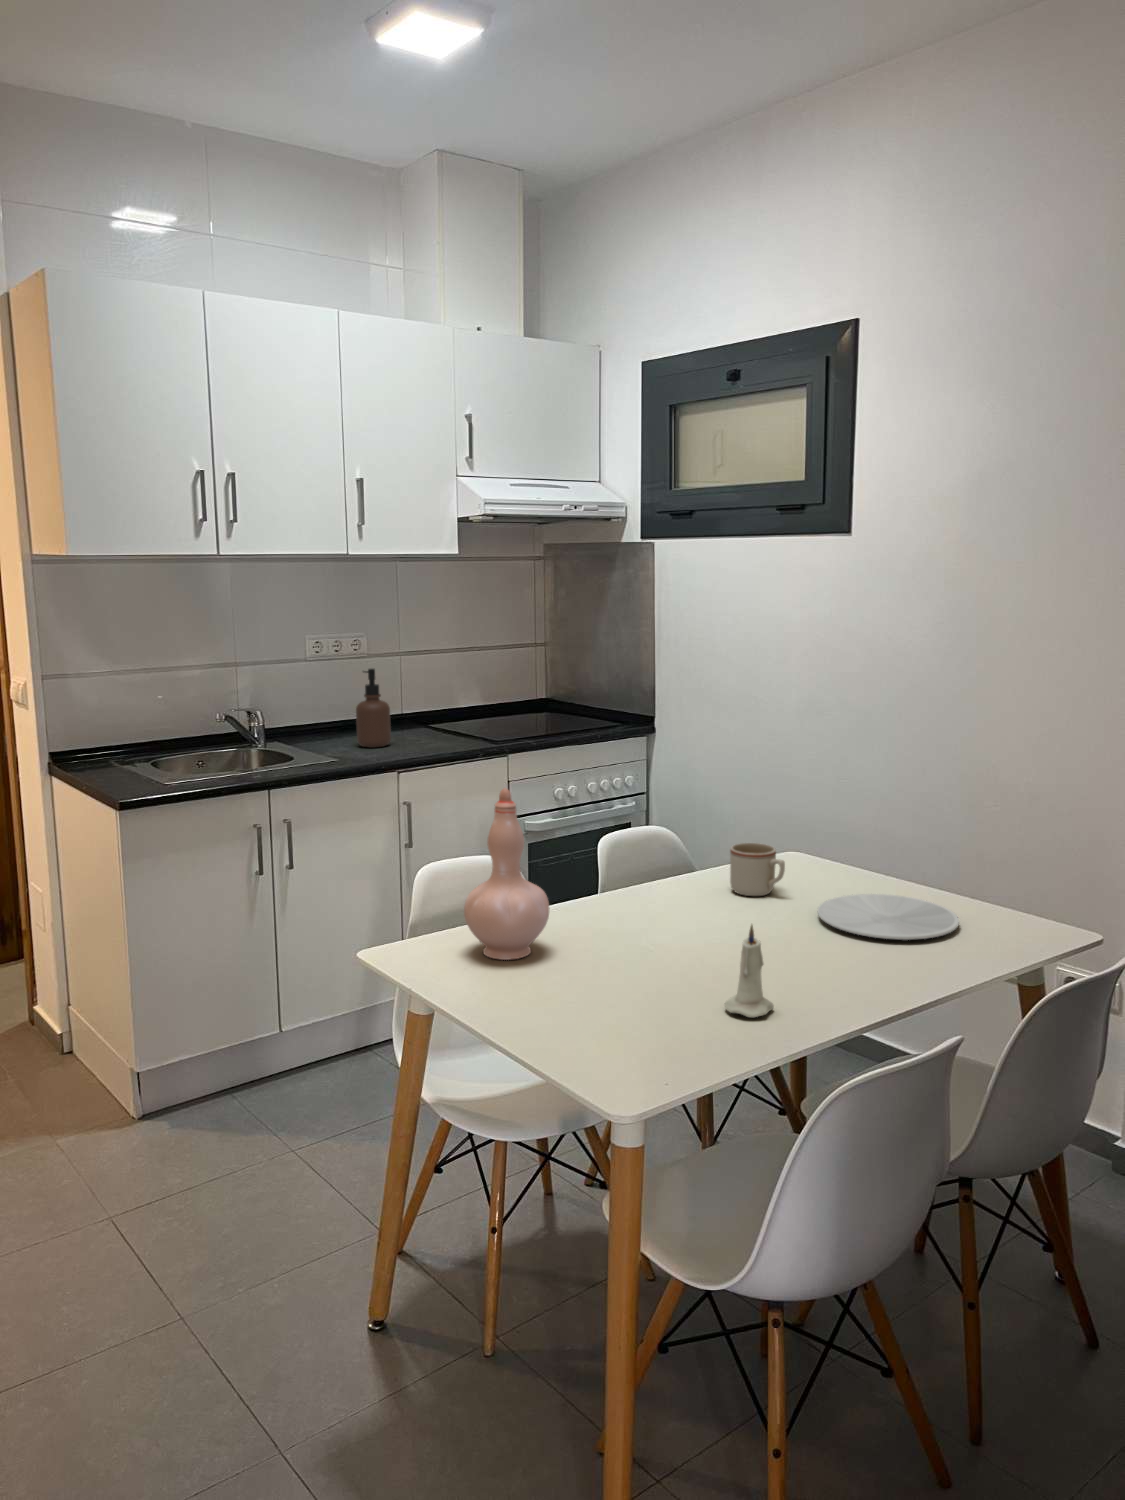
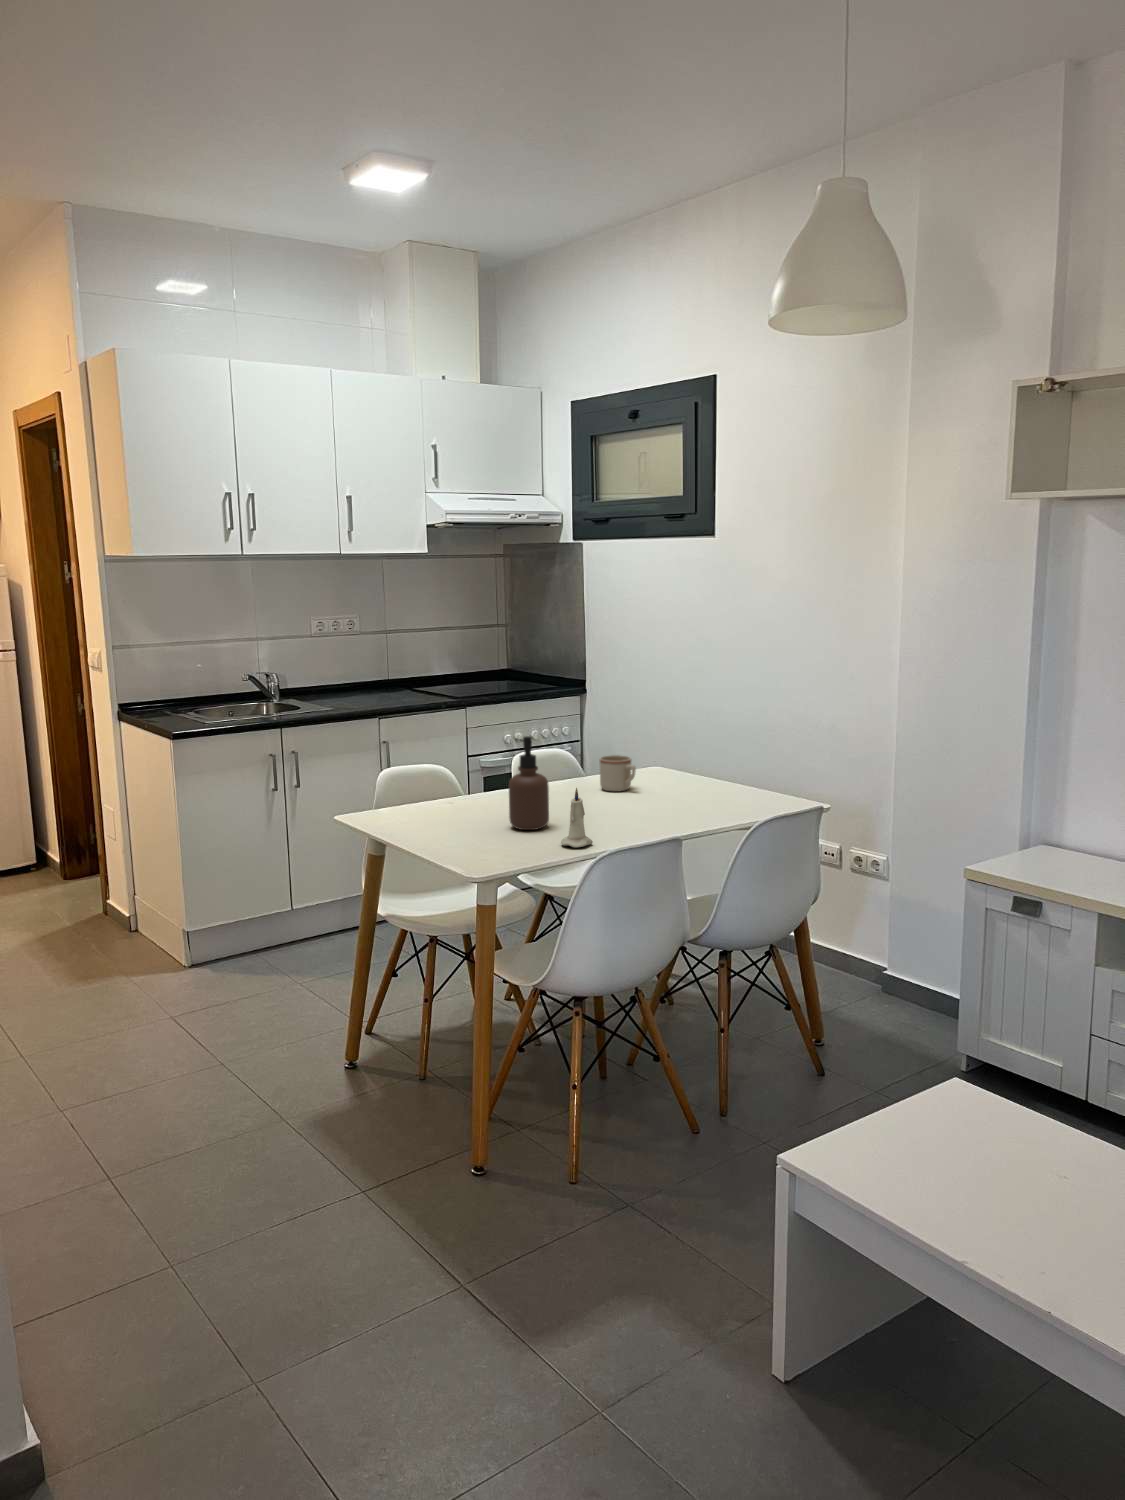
soap dispenser: present [356,668,391,748] -> present [509,736,549,830]
vase: present [464,788,549,960] -> none [402,708,459,823]
plate: present [817,894,959,940] -> none [651,788,746,811]

